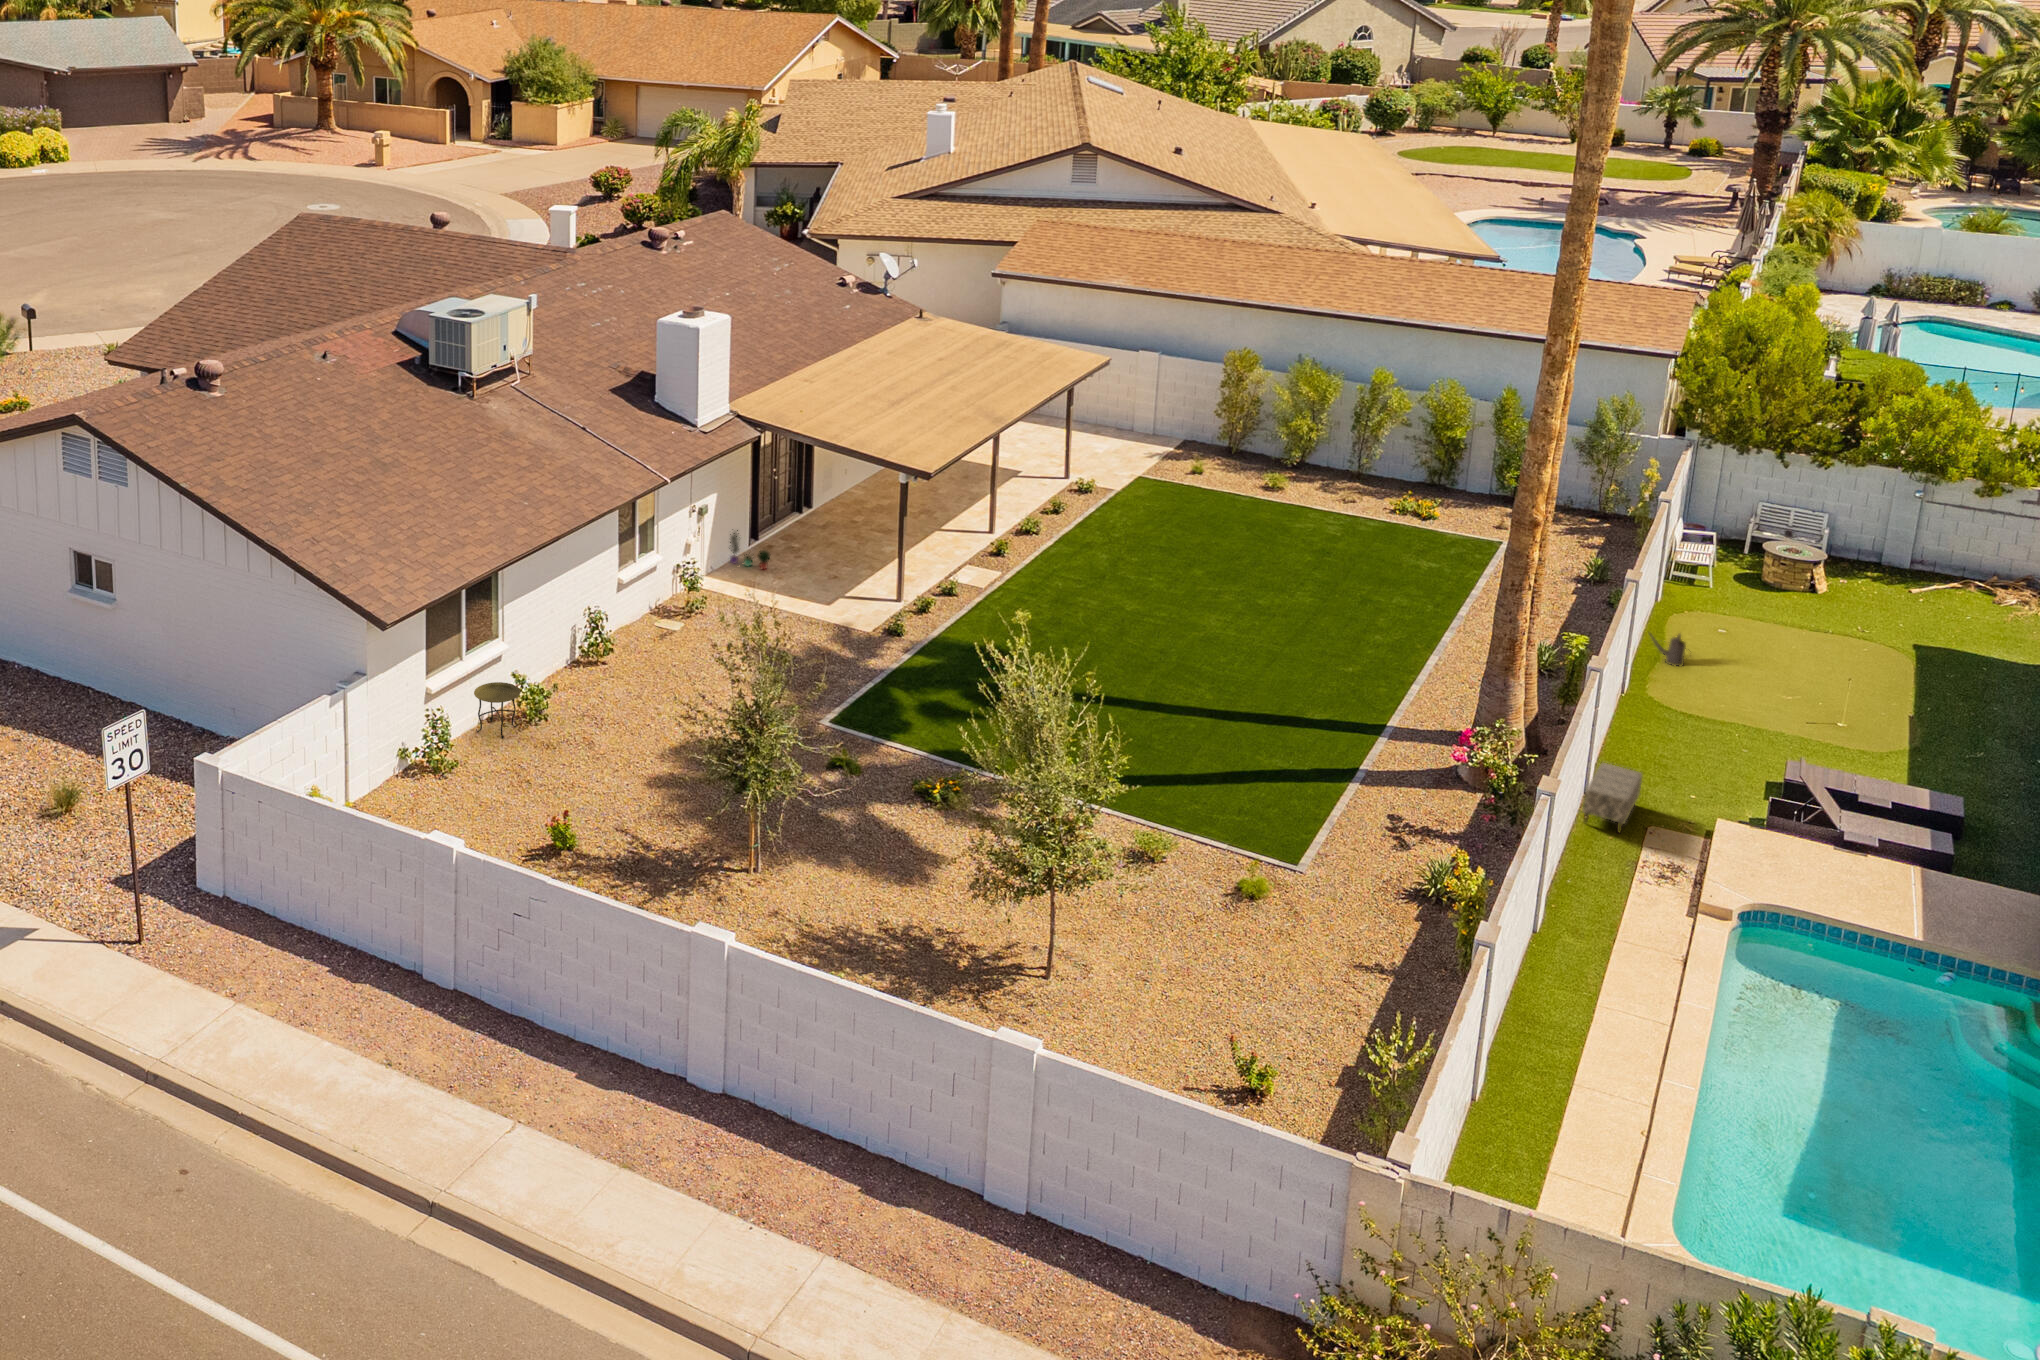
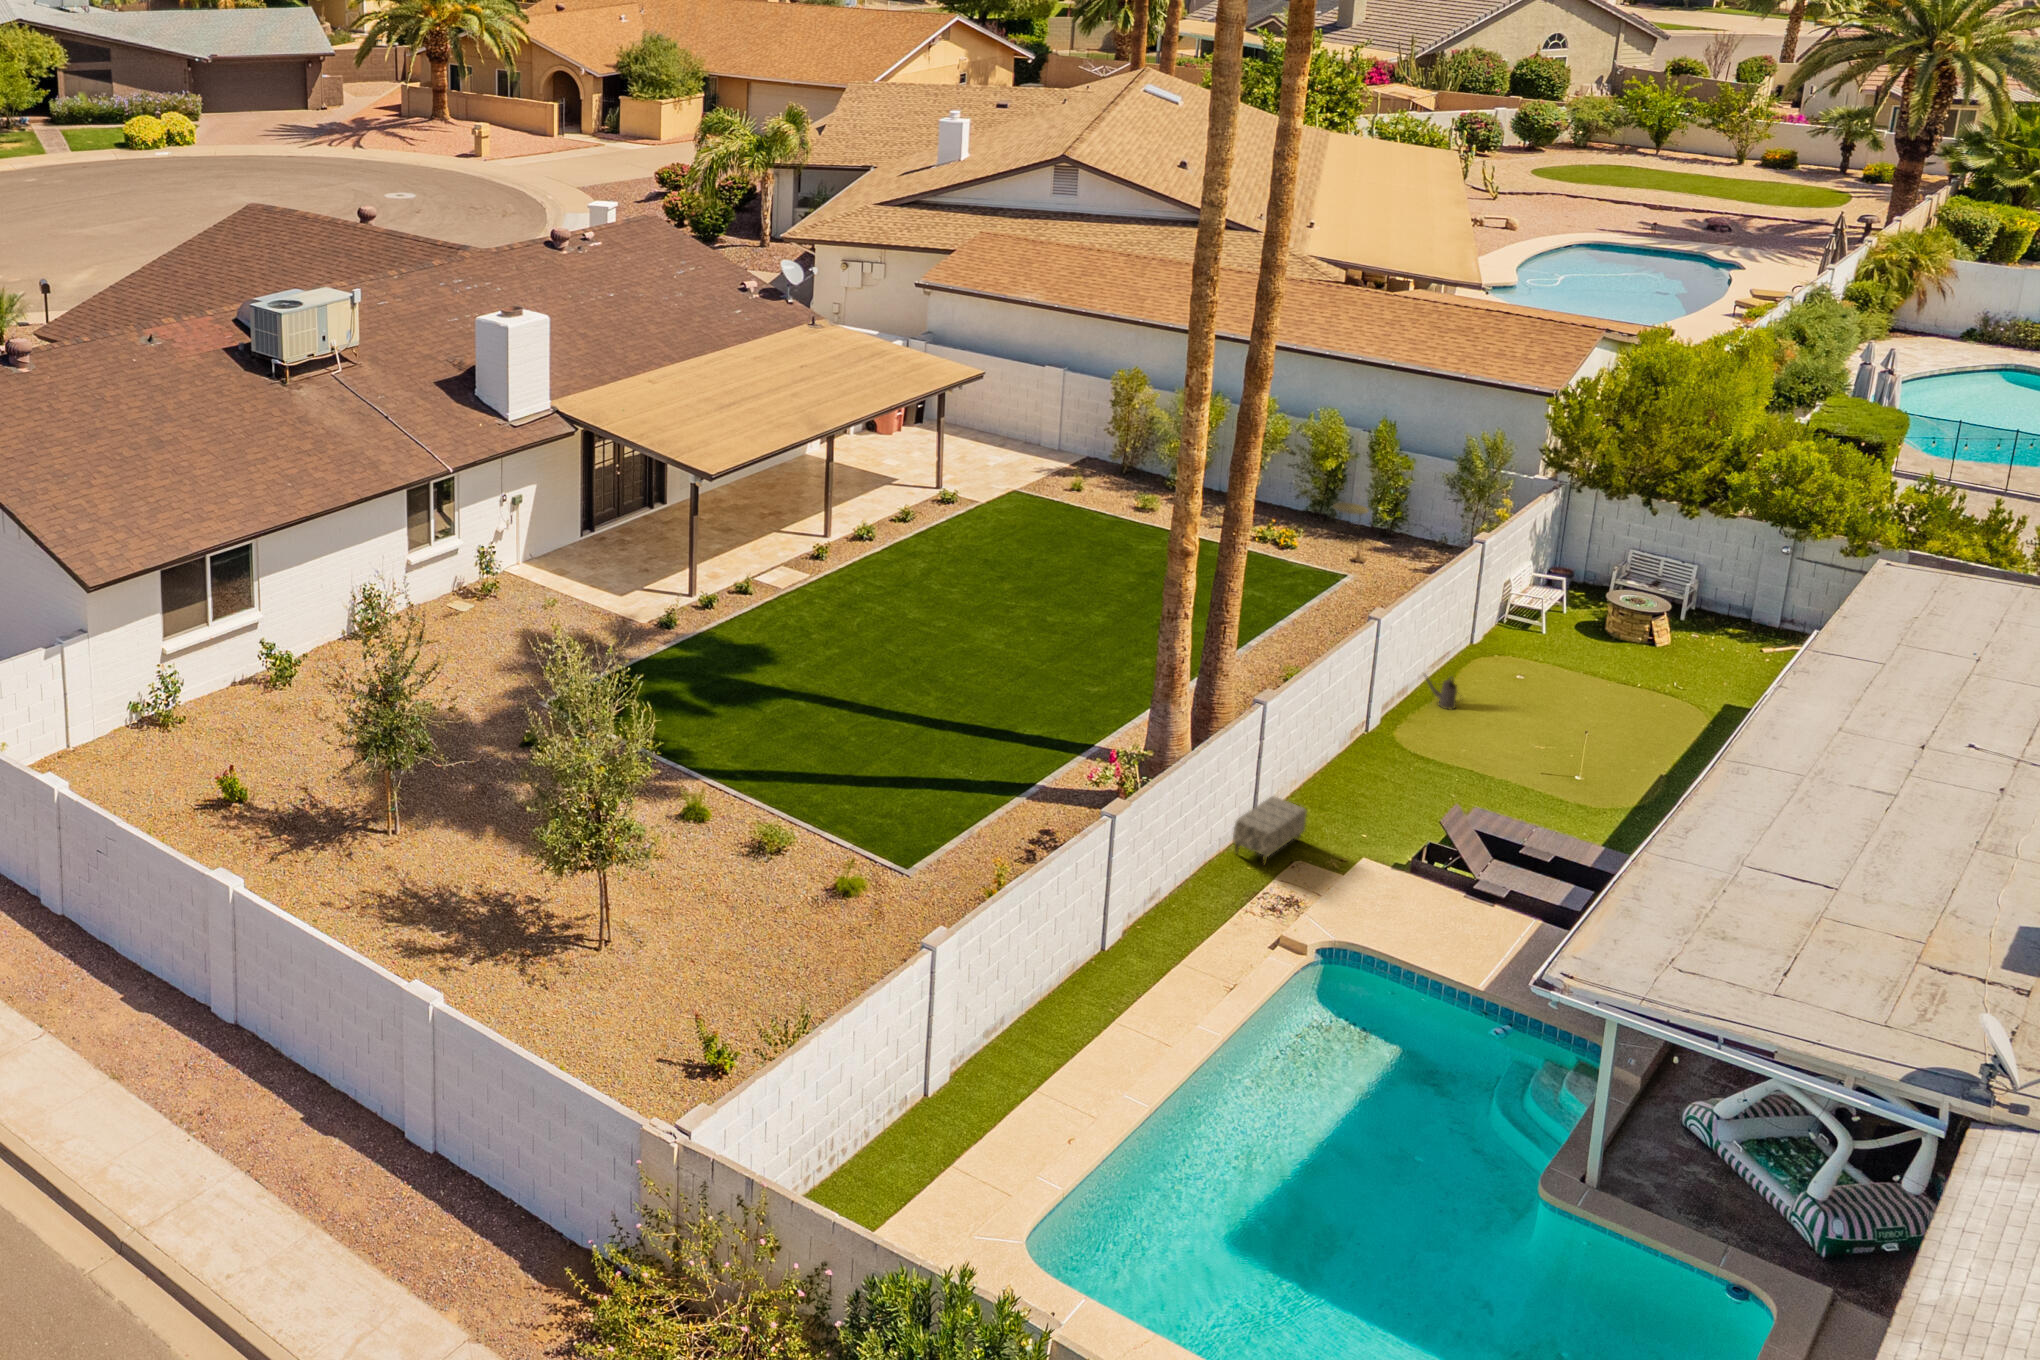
potted plant: present [729,529,770,569] -> none [552,520,589,561]
side table: present [474,682,520,738] -> present [1333,502,1368,533]

